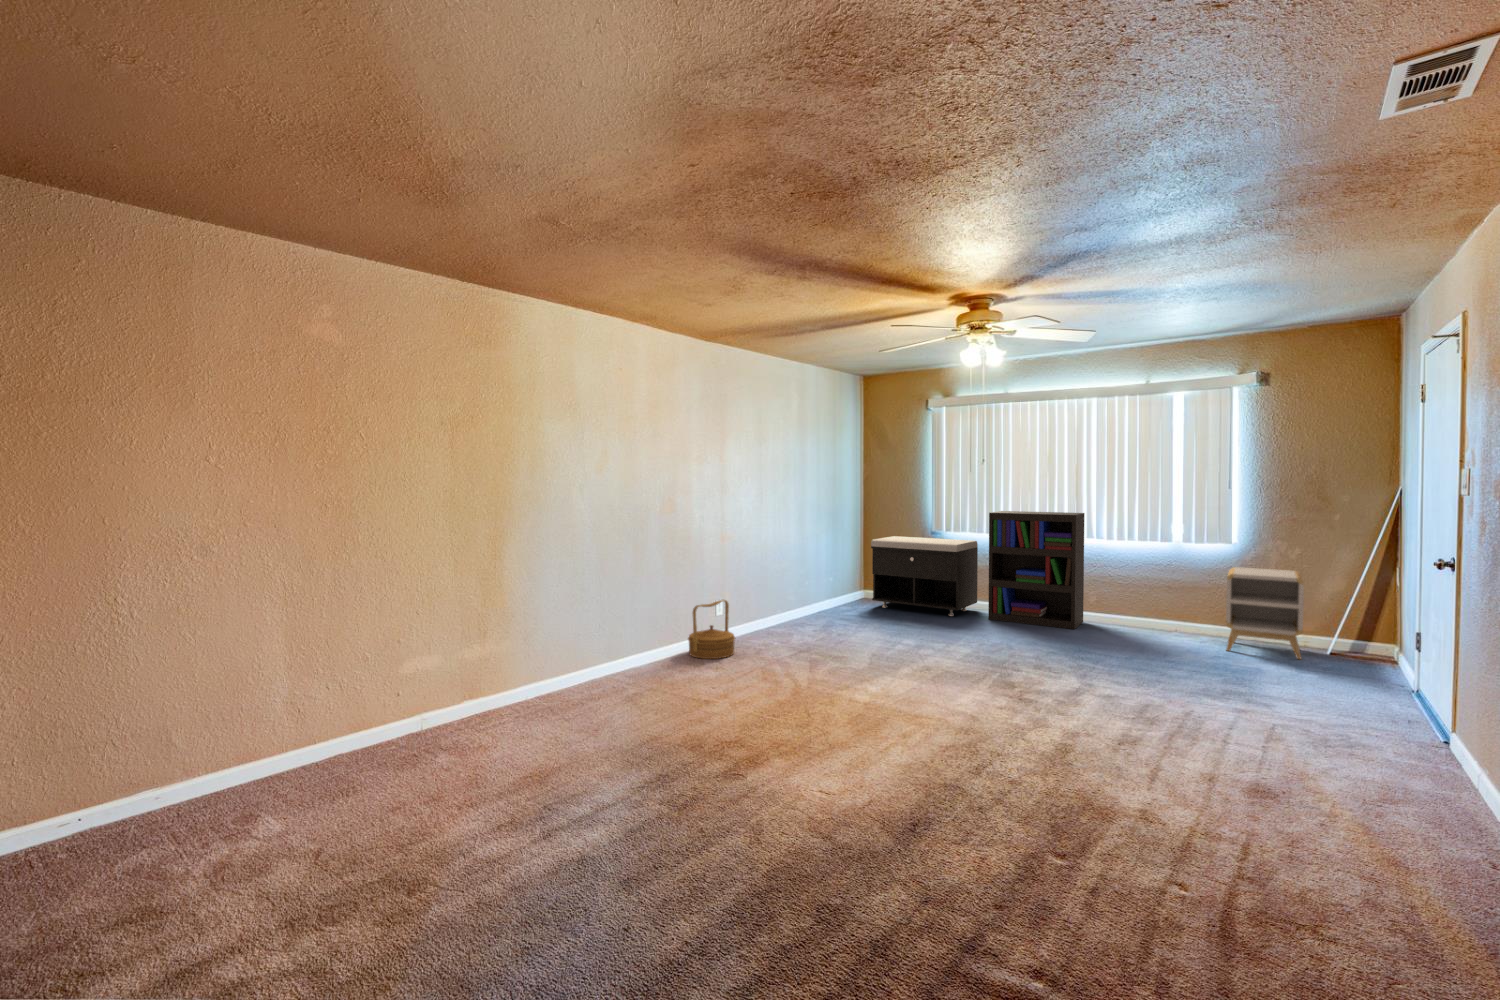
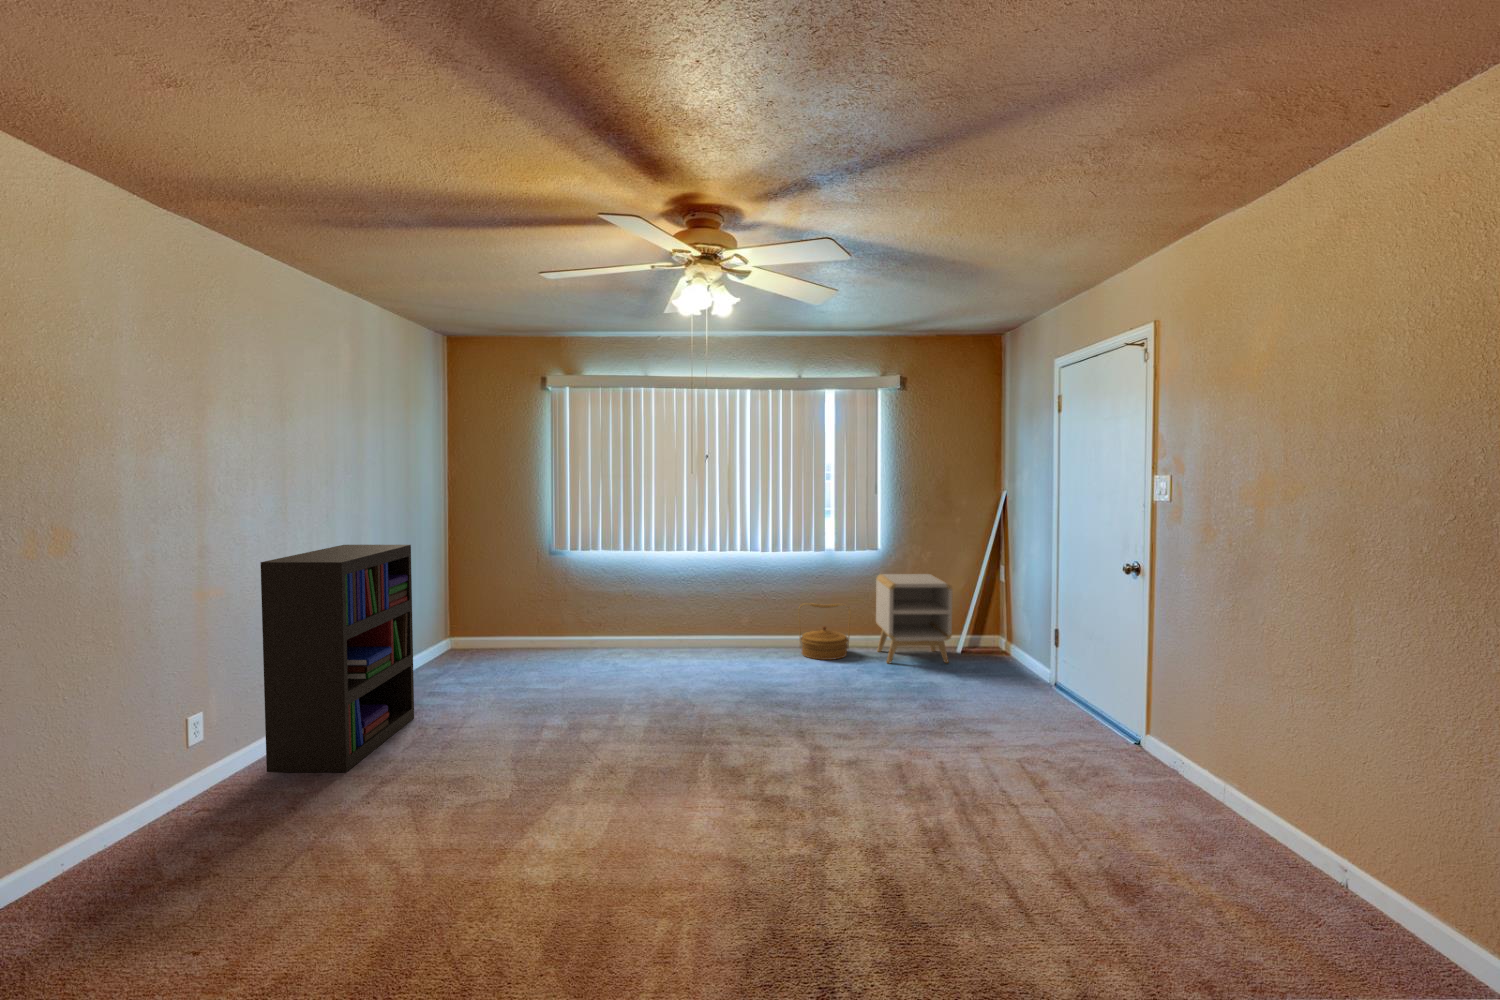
bookshelf: present [988,511,1084,629] -> present [261,545,414,772]
storage bench: present [871,536,978,616] -> none [474,560,614,663]
woven basket: present [688,600,735,659] -> present [798,603,851,660]

